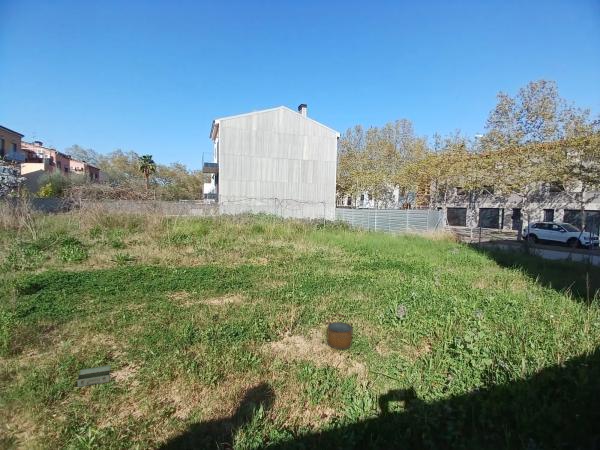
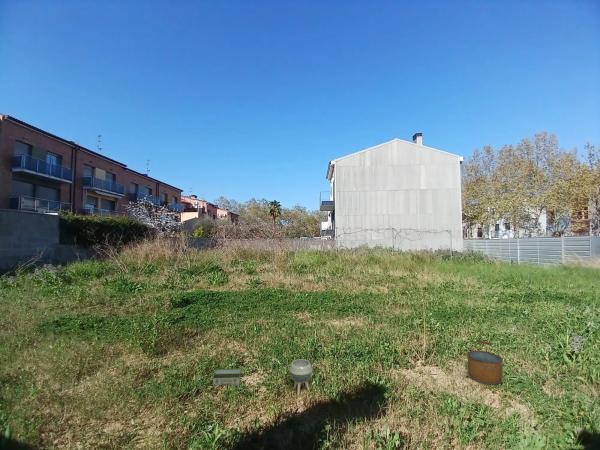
planter: none [165,349,188,384] -> present [289,359,312,396]

